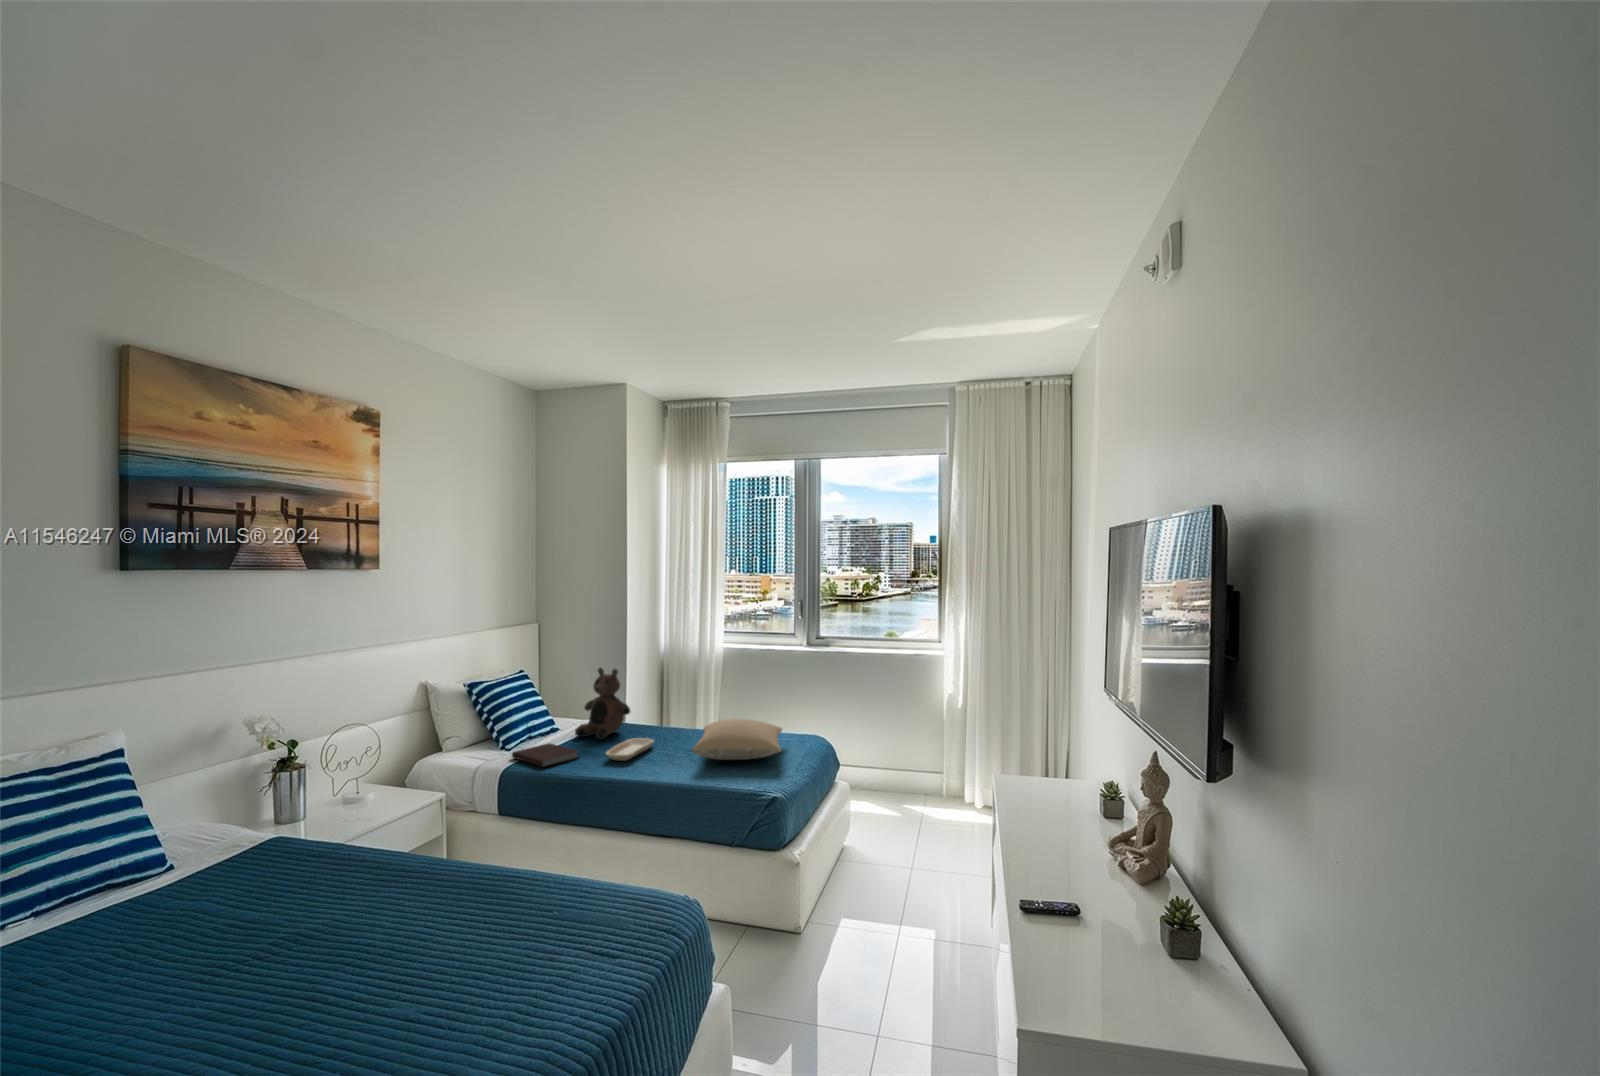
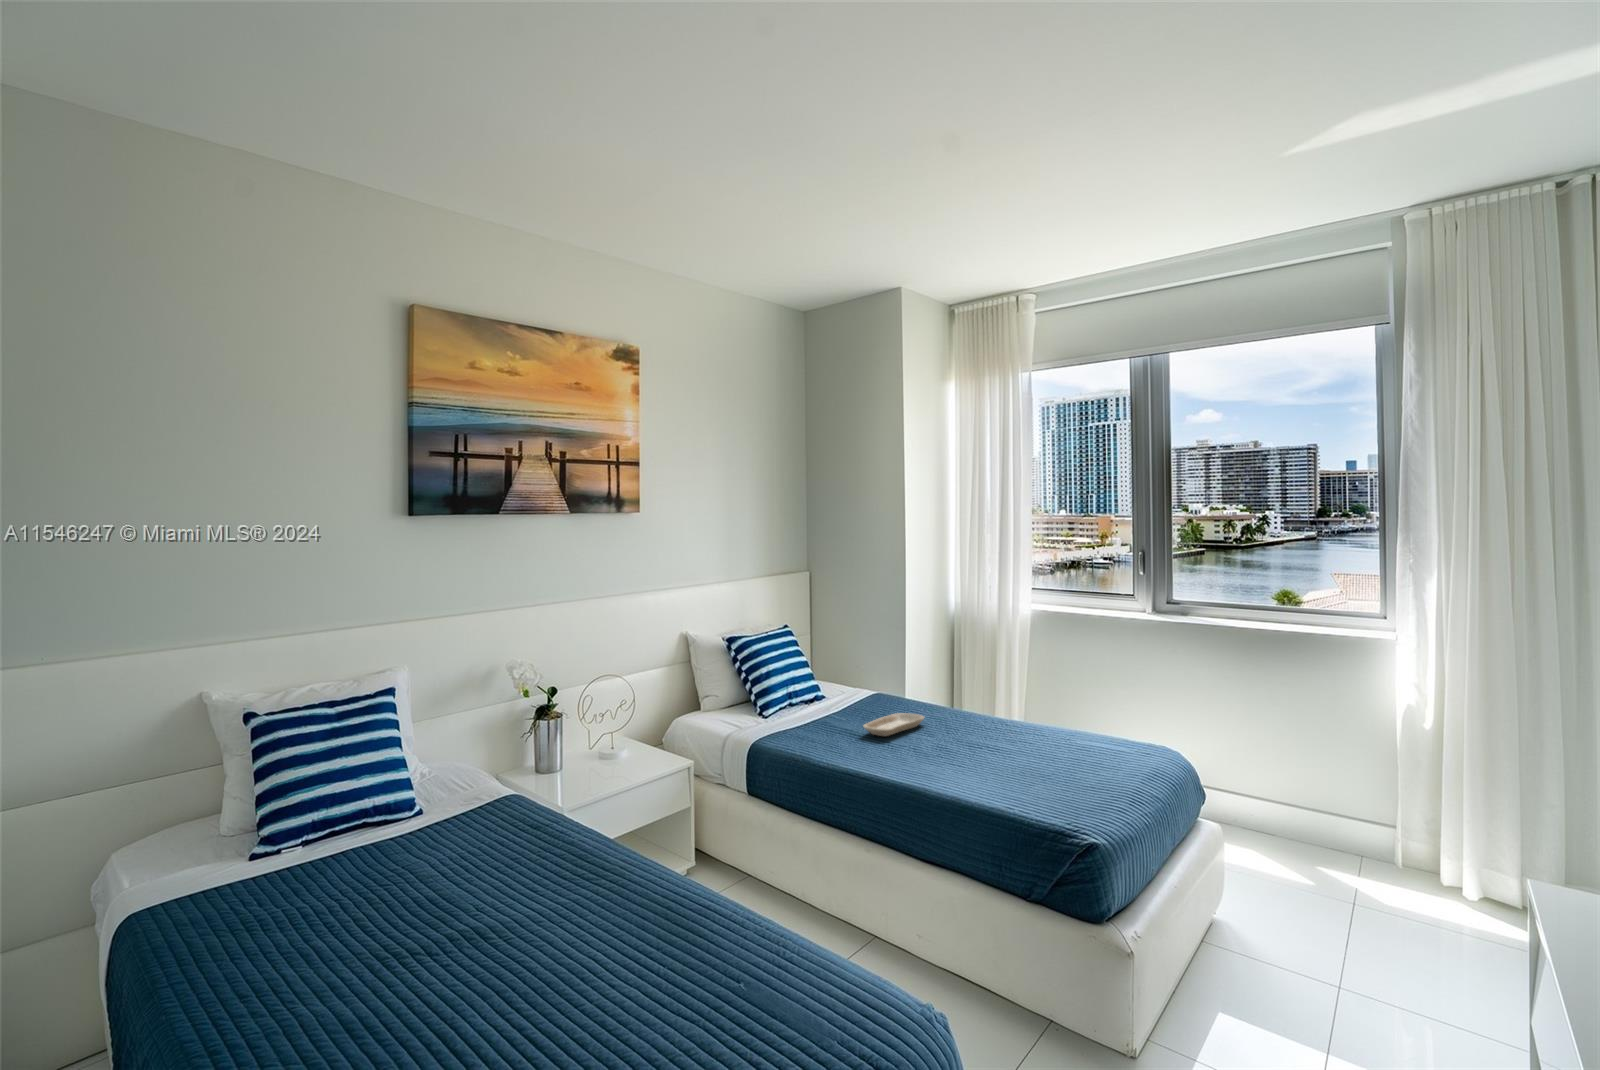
teddy bear: present [575,668,630,740] -> none [840,628,903,711]
pillow: present [692,719,782,760] -> none [956,700,1085,749]
notebook: present [512,743,578,767] -> none [768,709,838,734]

